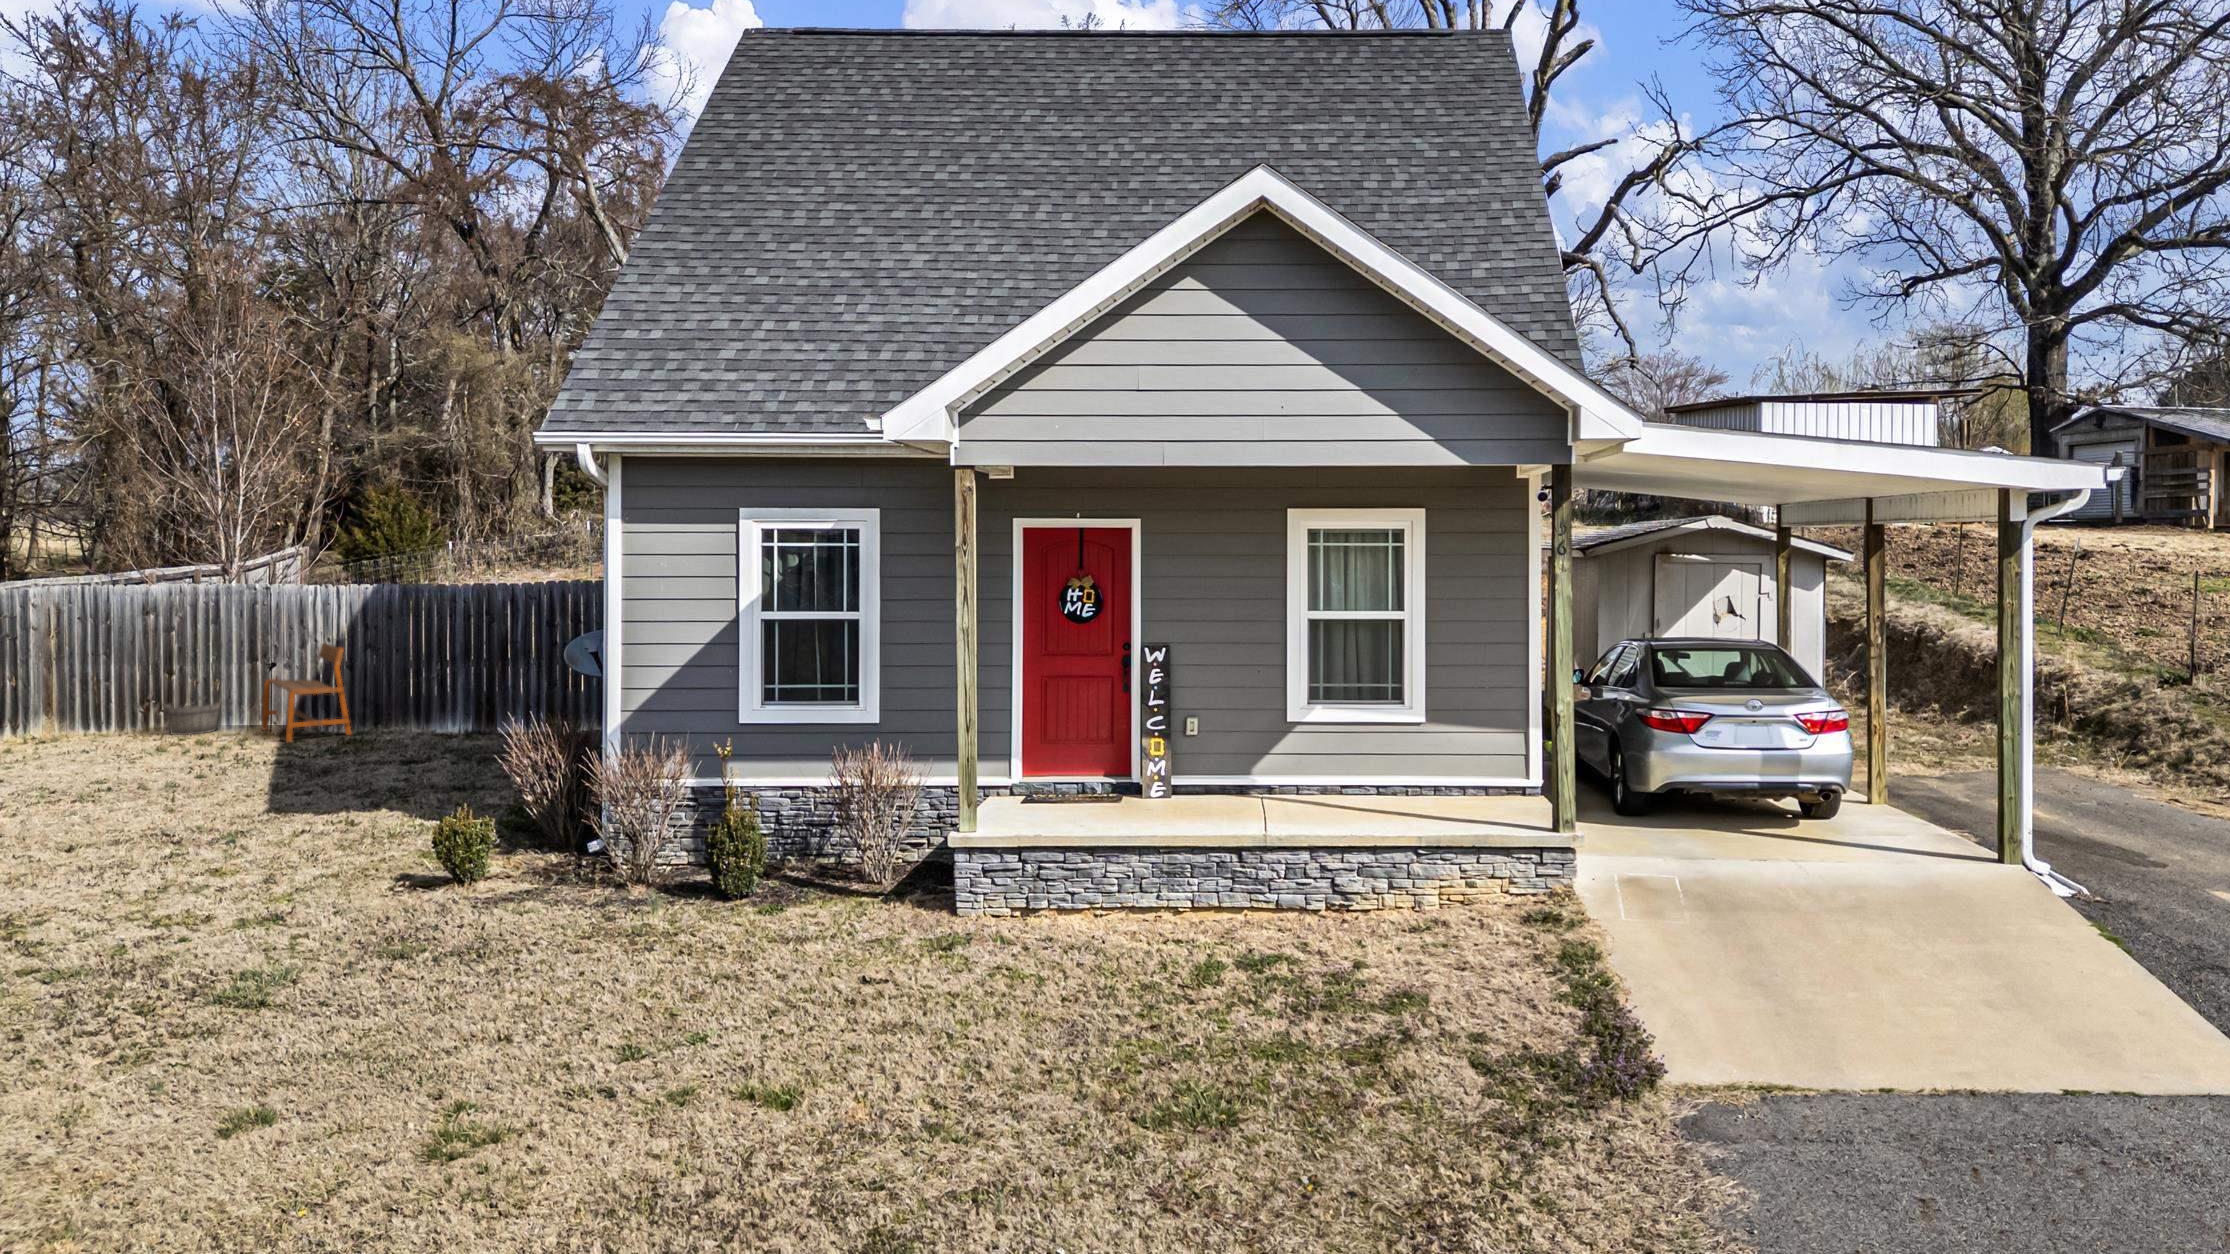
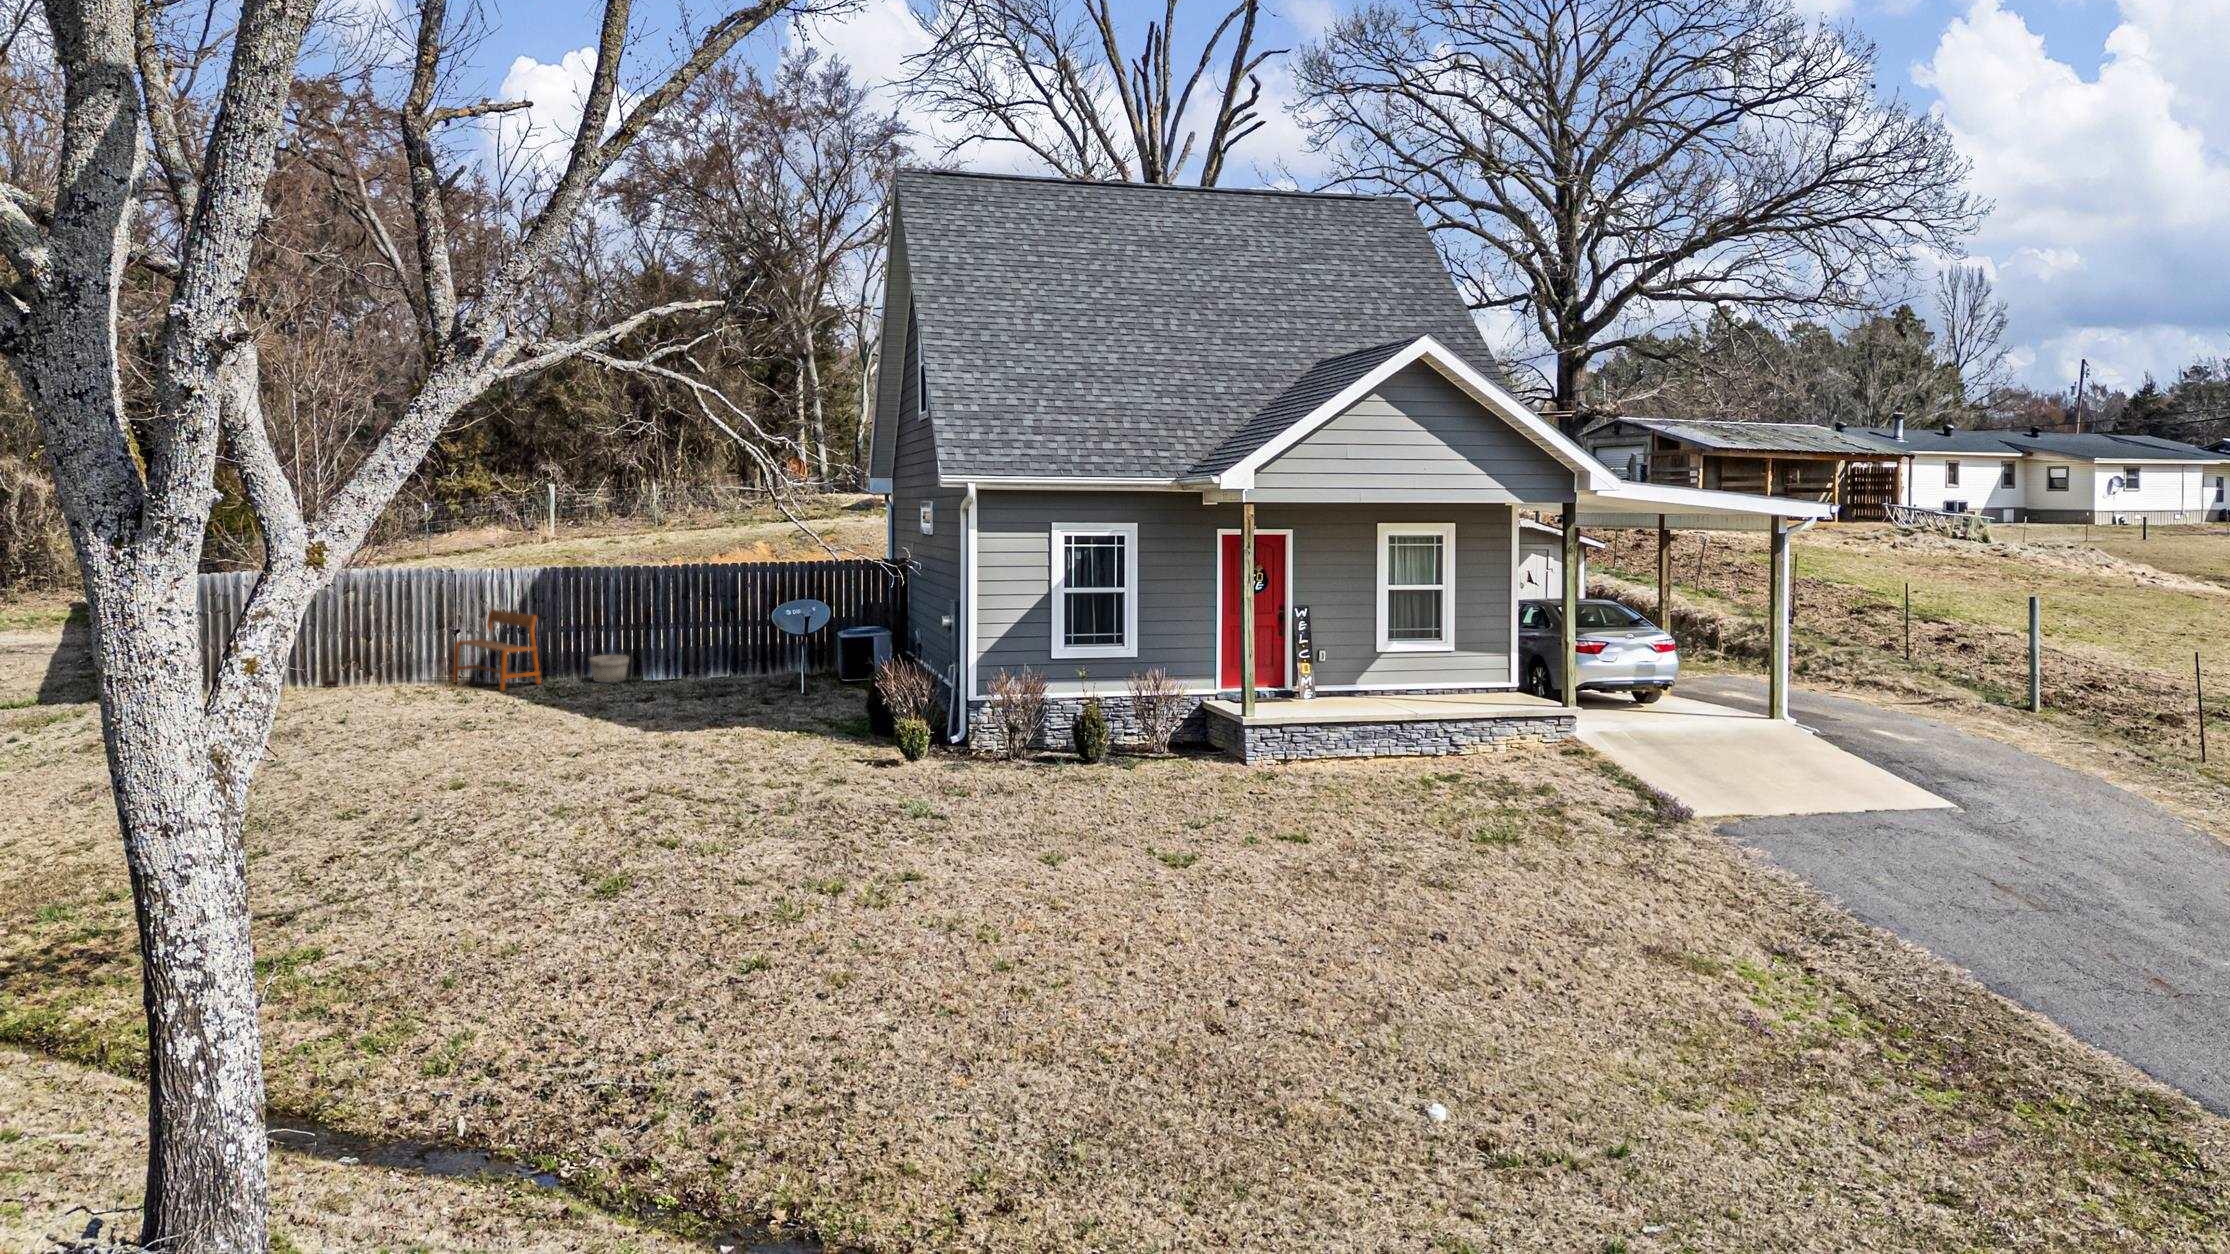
potted plant: none [104,689,147,732] -> present [318,653,348,687]
wooden bucket: present [164,694,220,735] -> present [589,654,629,683]

